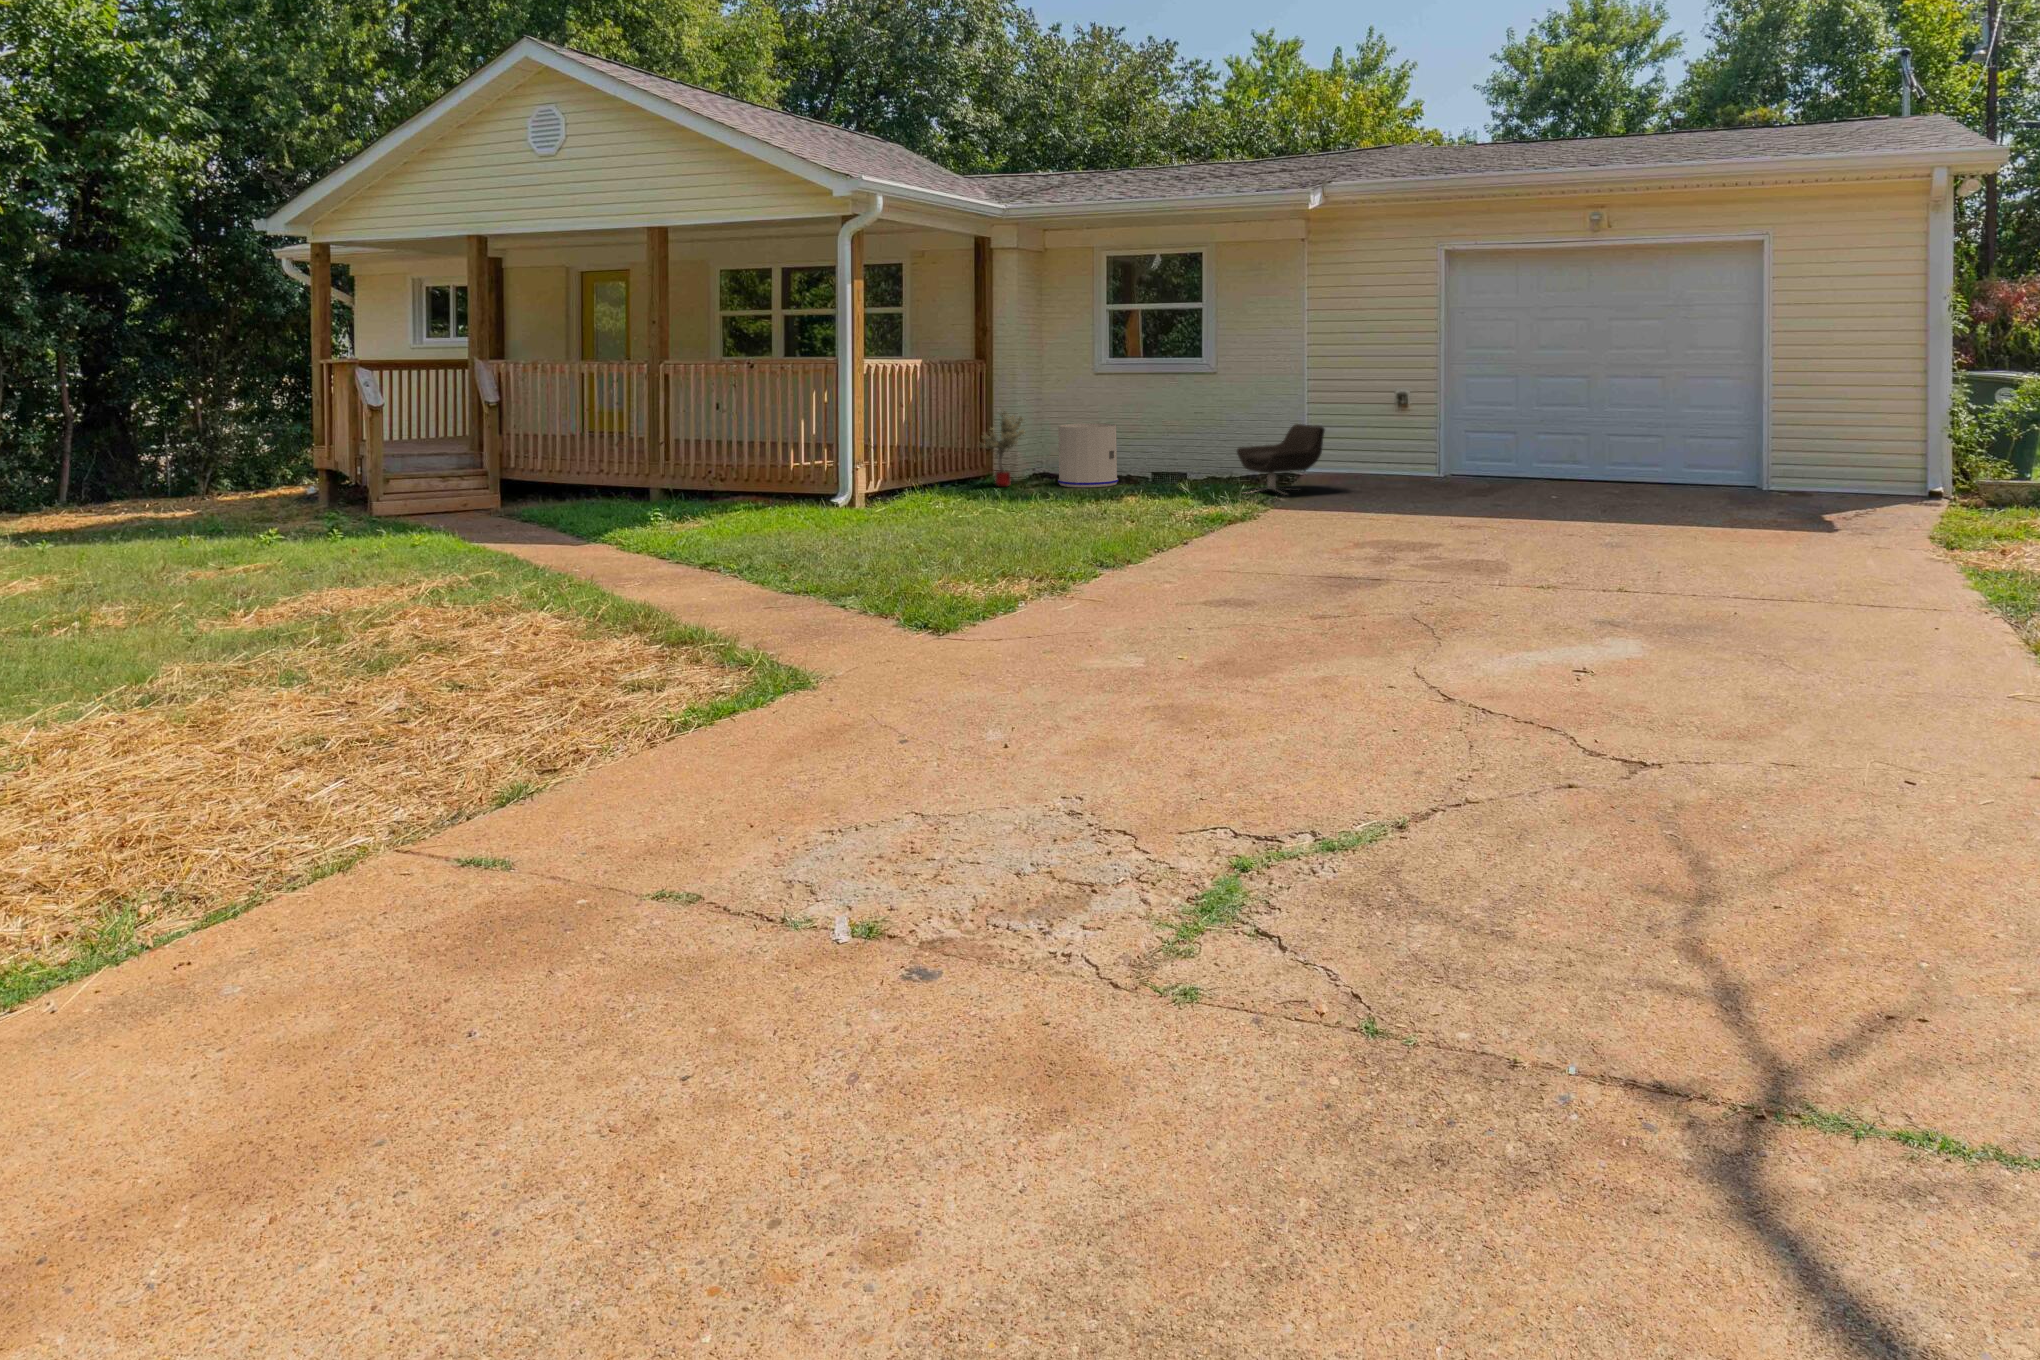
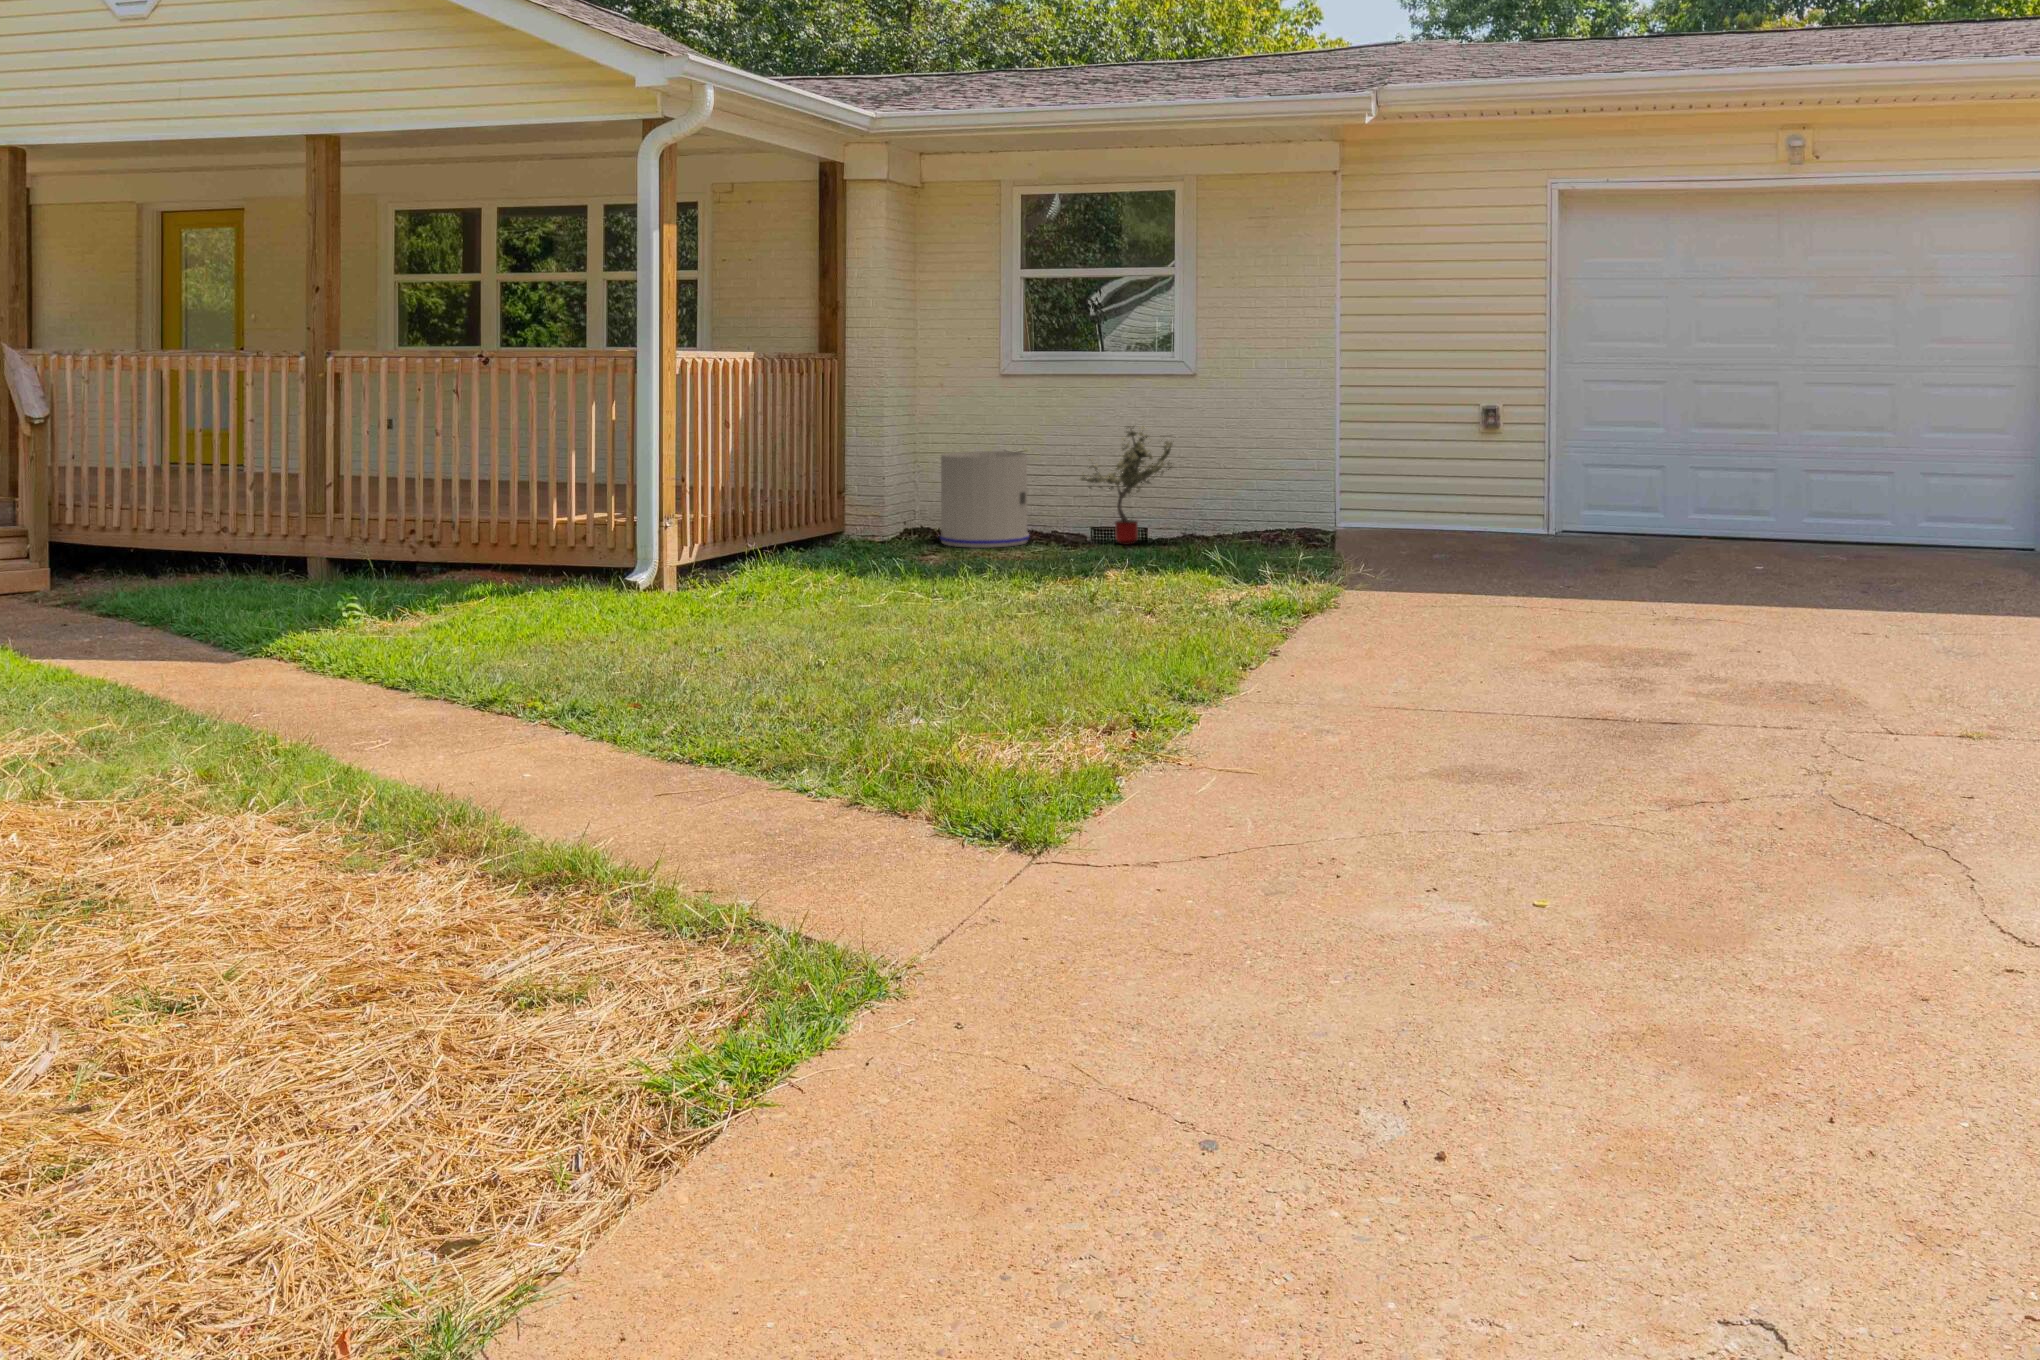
potted tree: present [979,409,1025,487] -> present [1081,426,1172,545]
lounge chair: present [1237,424,1325,494] -> none [1214,451,1346,557]

